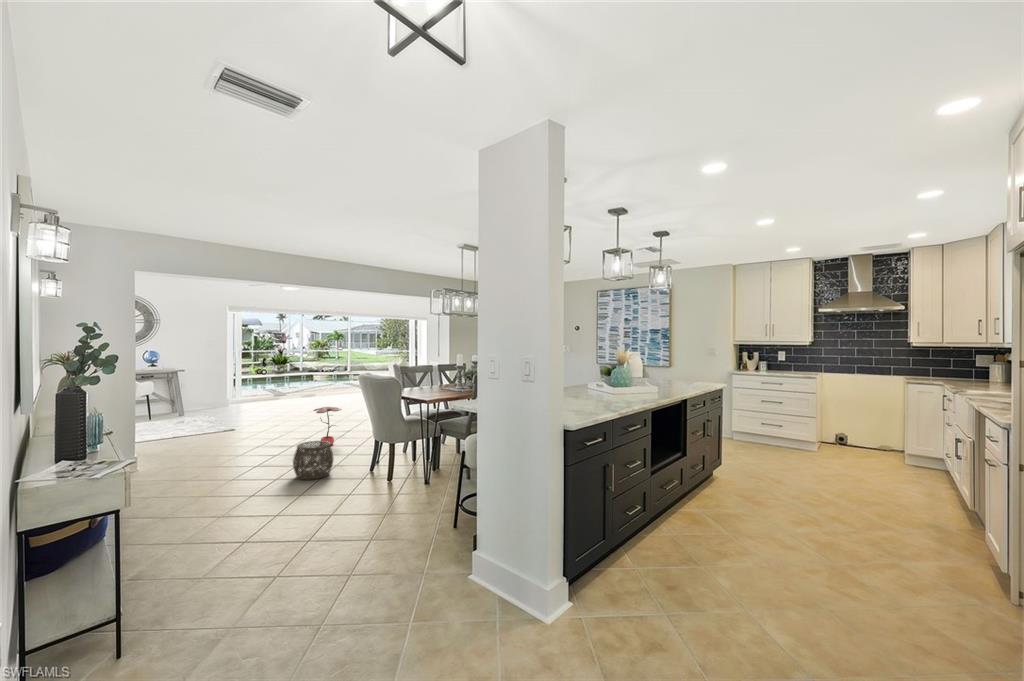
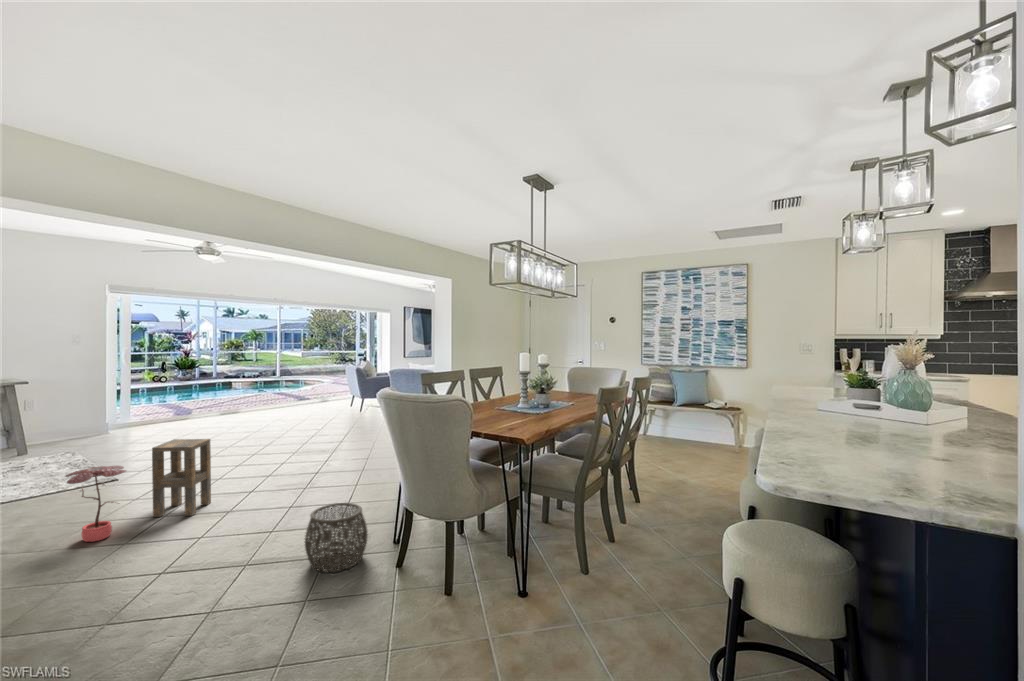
side table: none [225,403,263,450] -> present [152,439,211,517]
potted plant: present [314,407,342,445] -> present [65,466,126,542]

